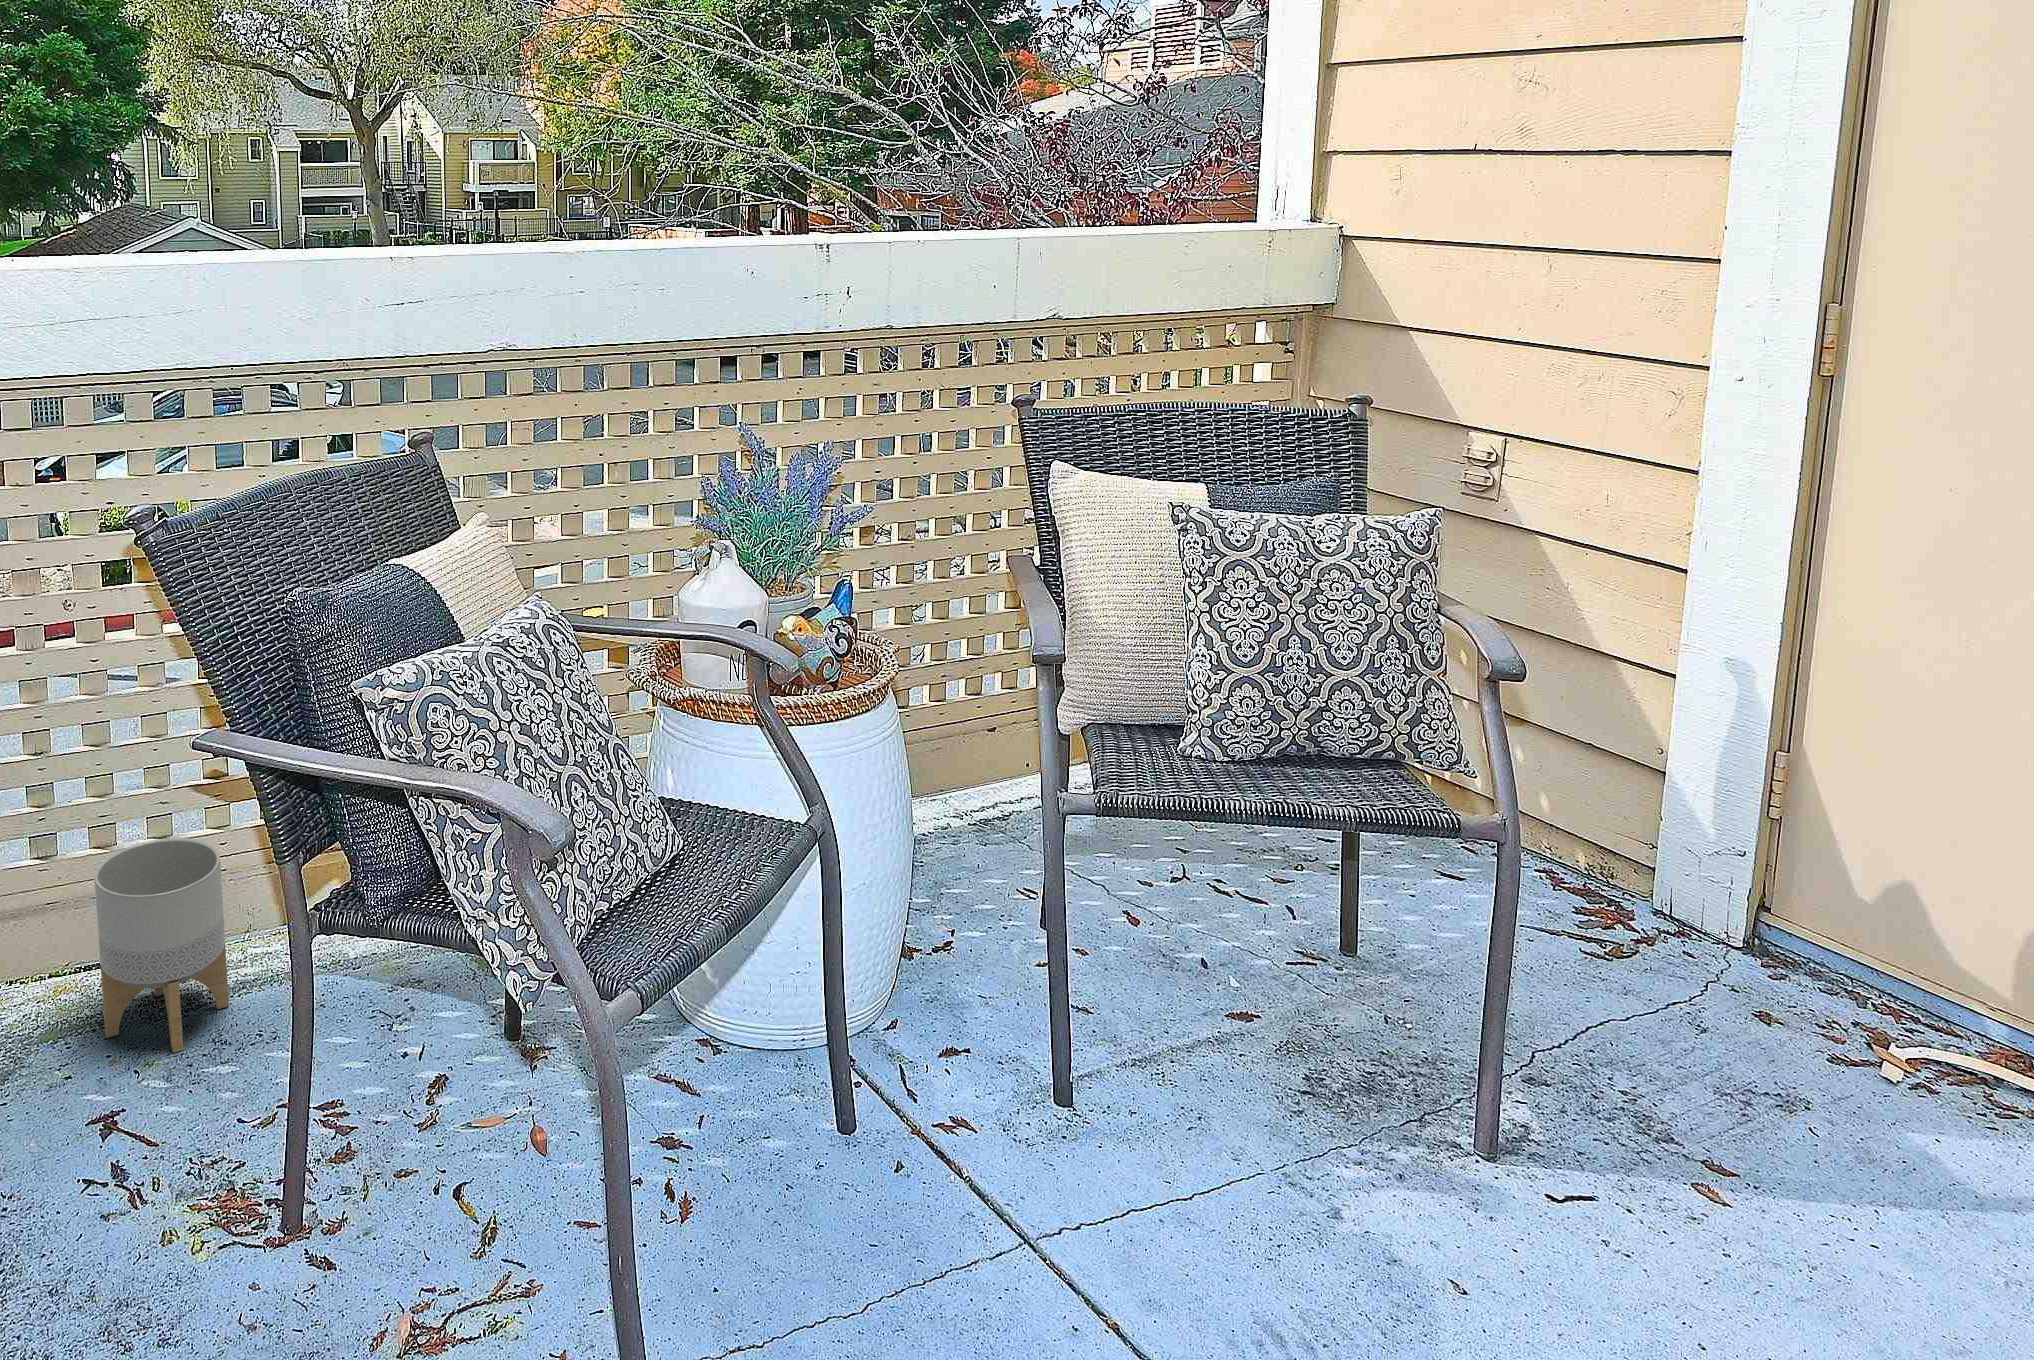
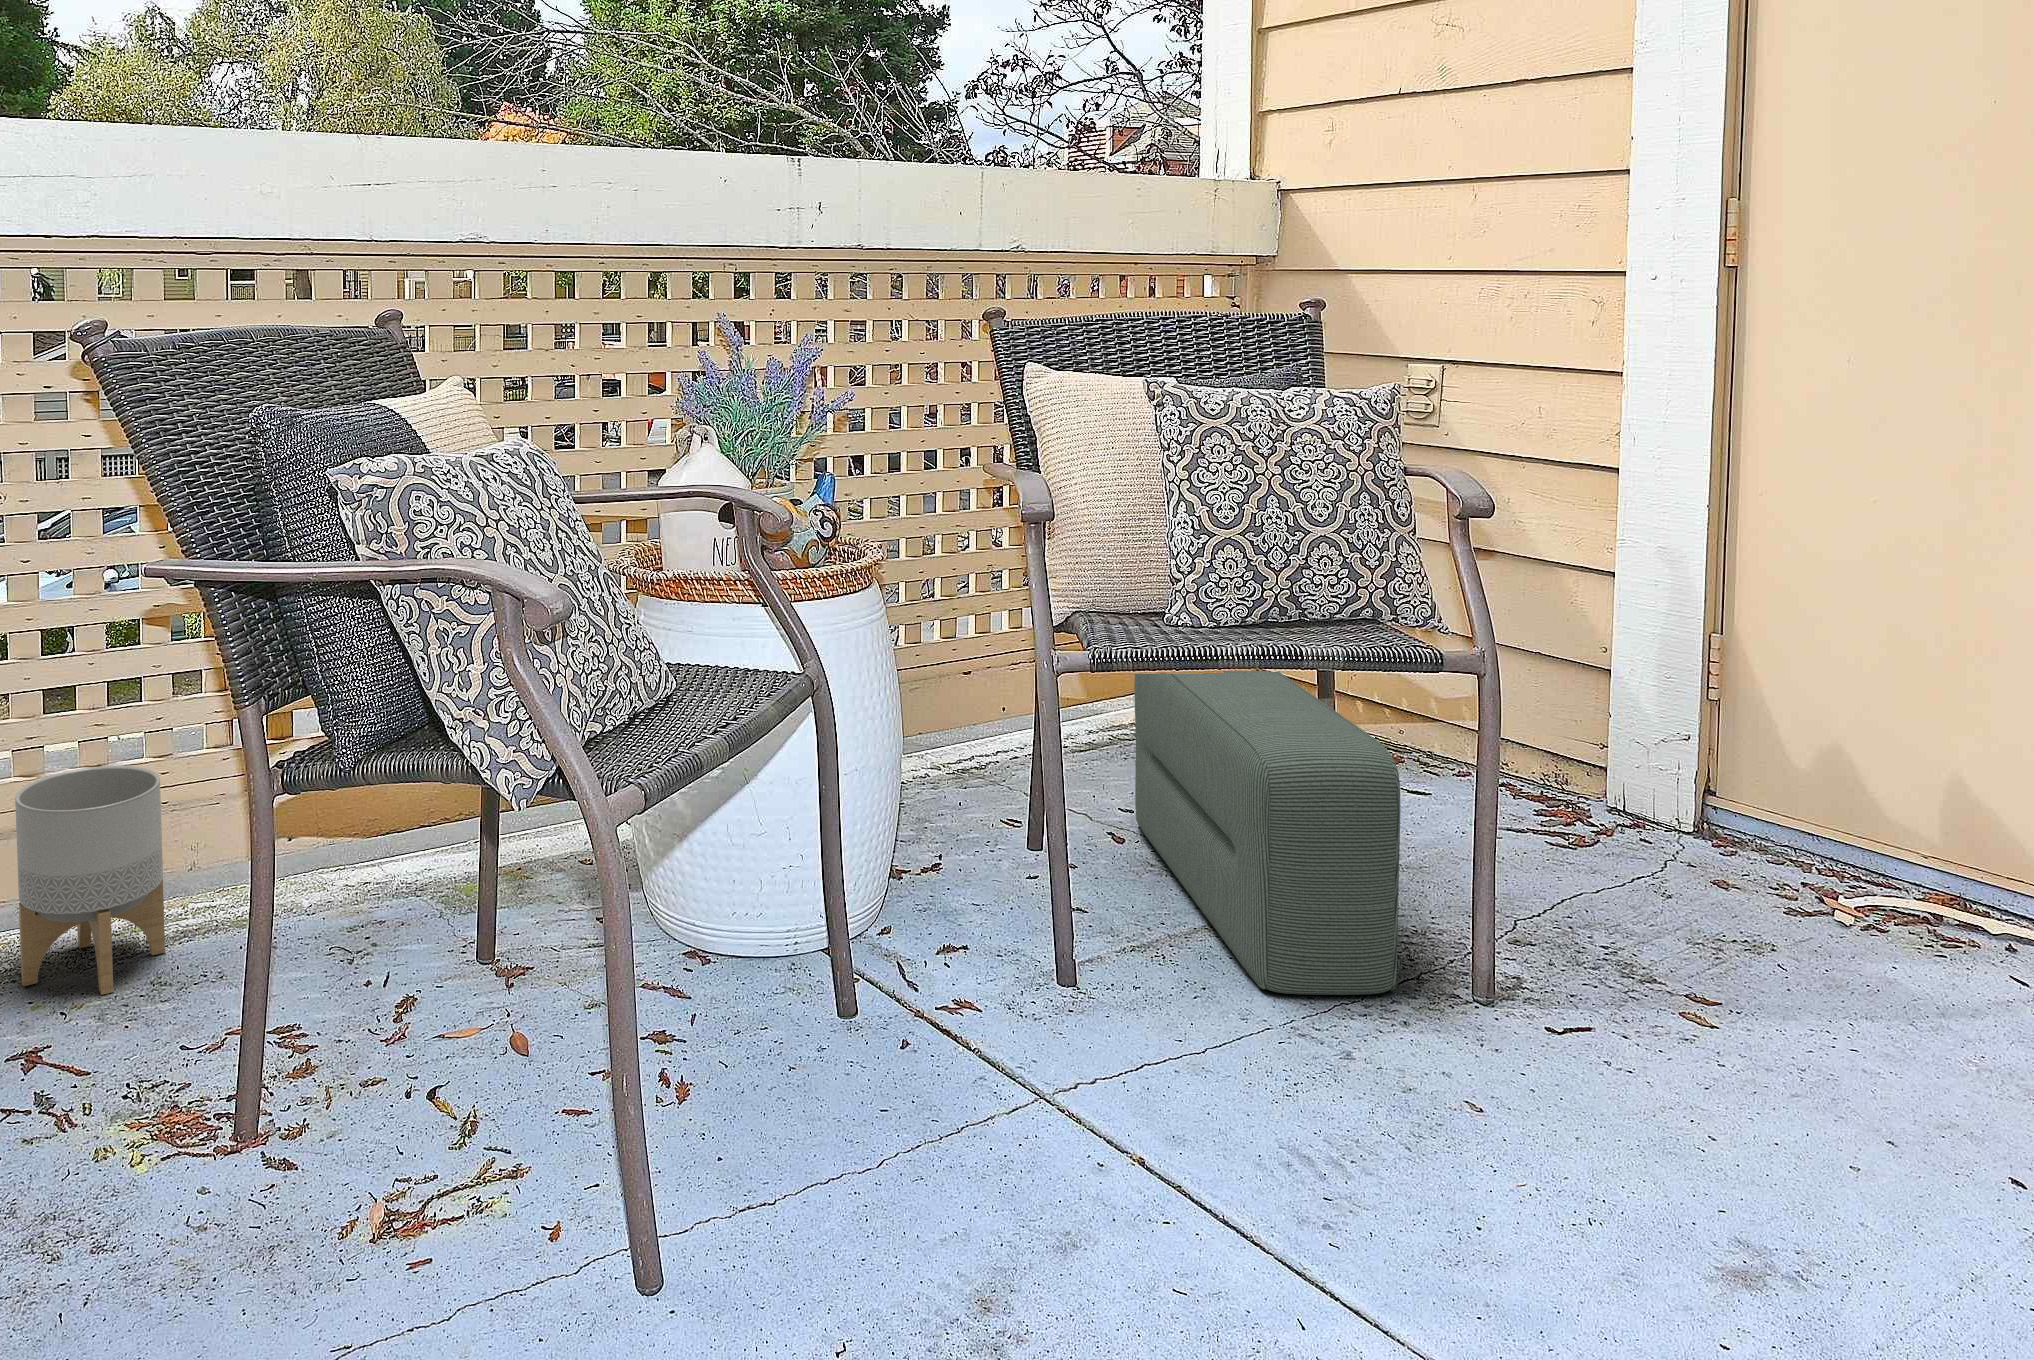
pouf: none [1153,738,1404,1141] -> present [1134,671,1400,995]

